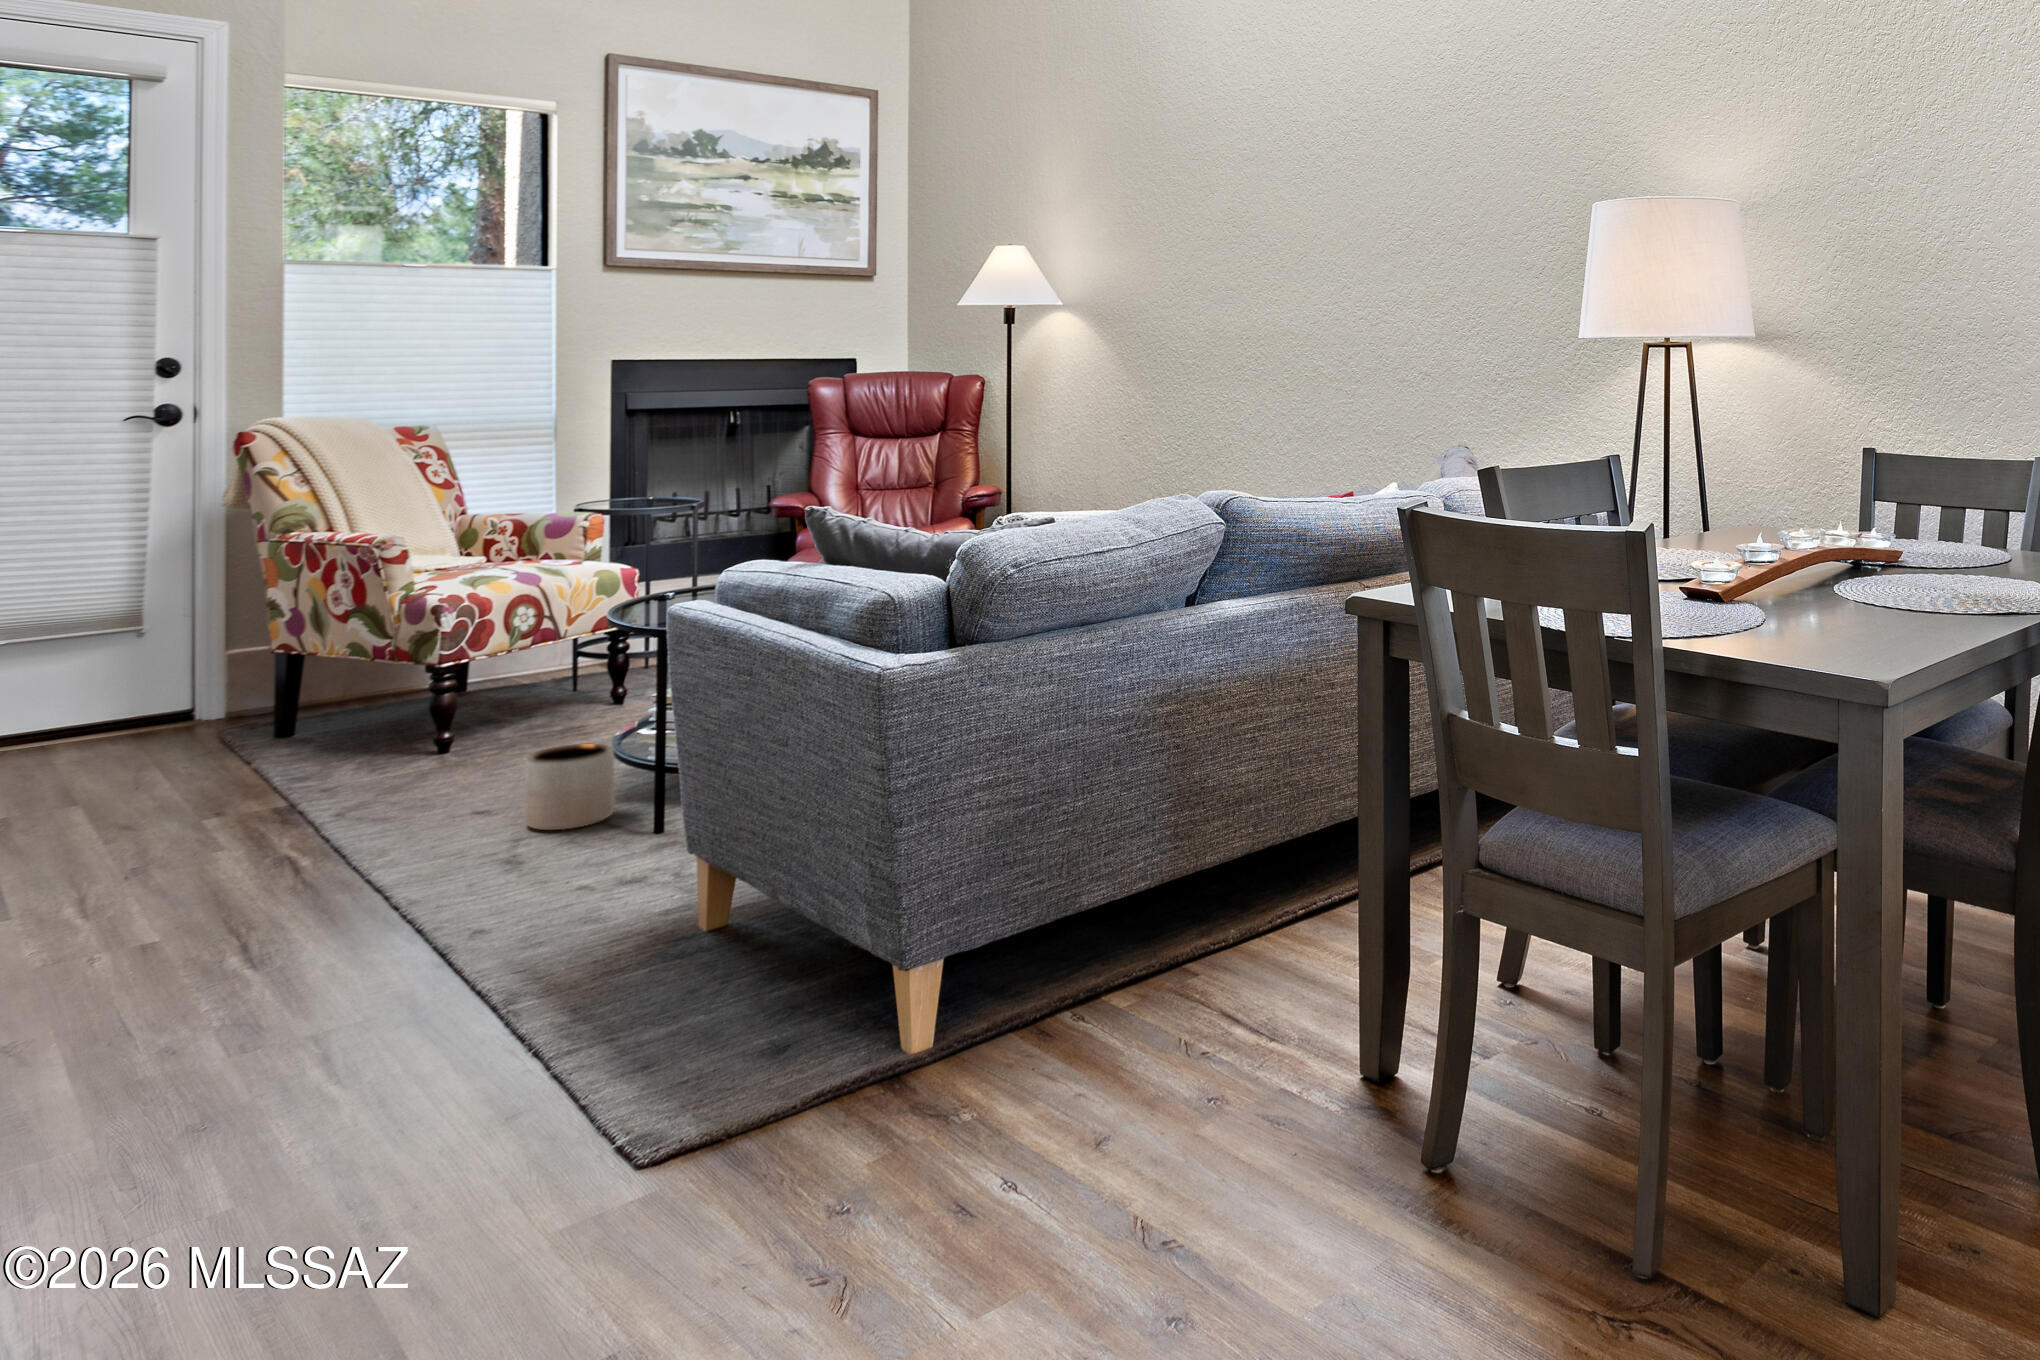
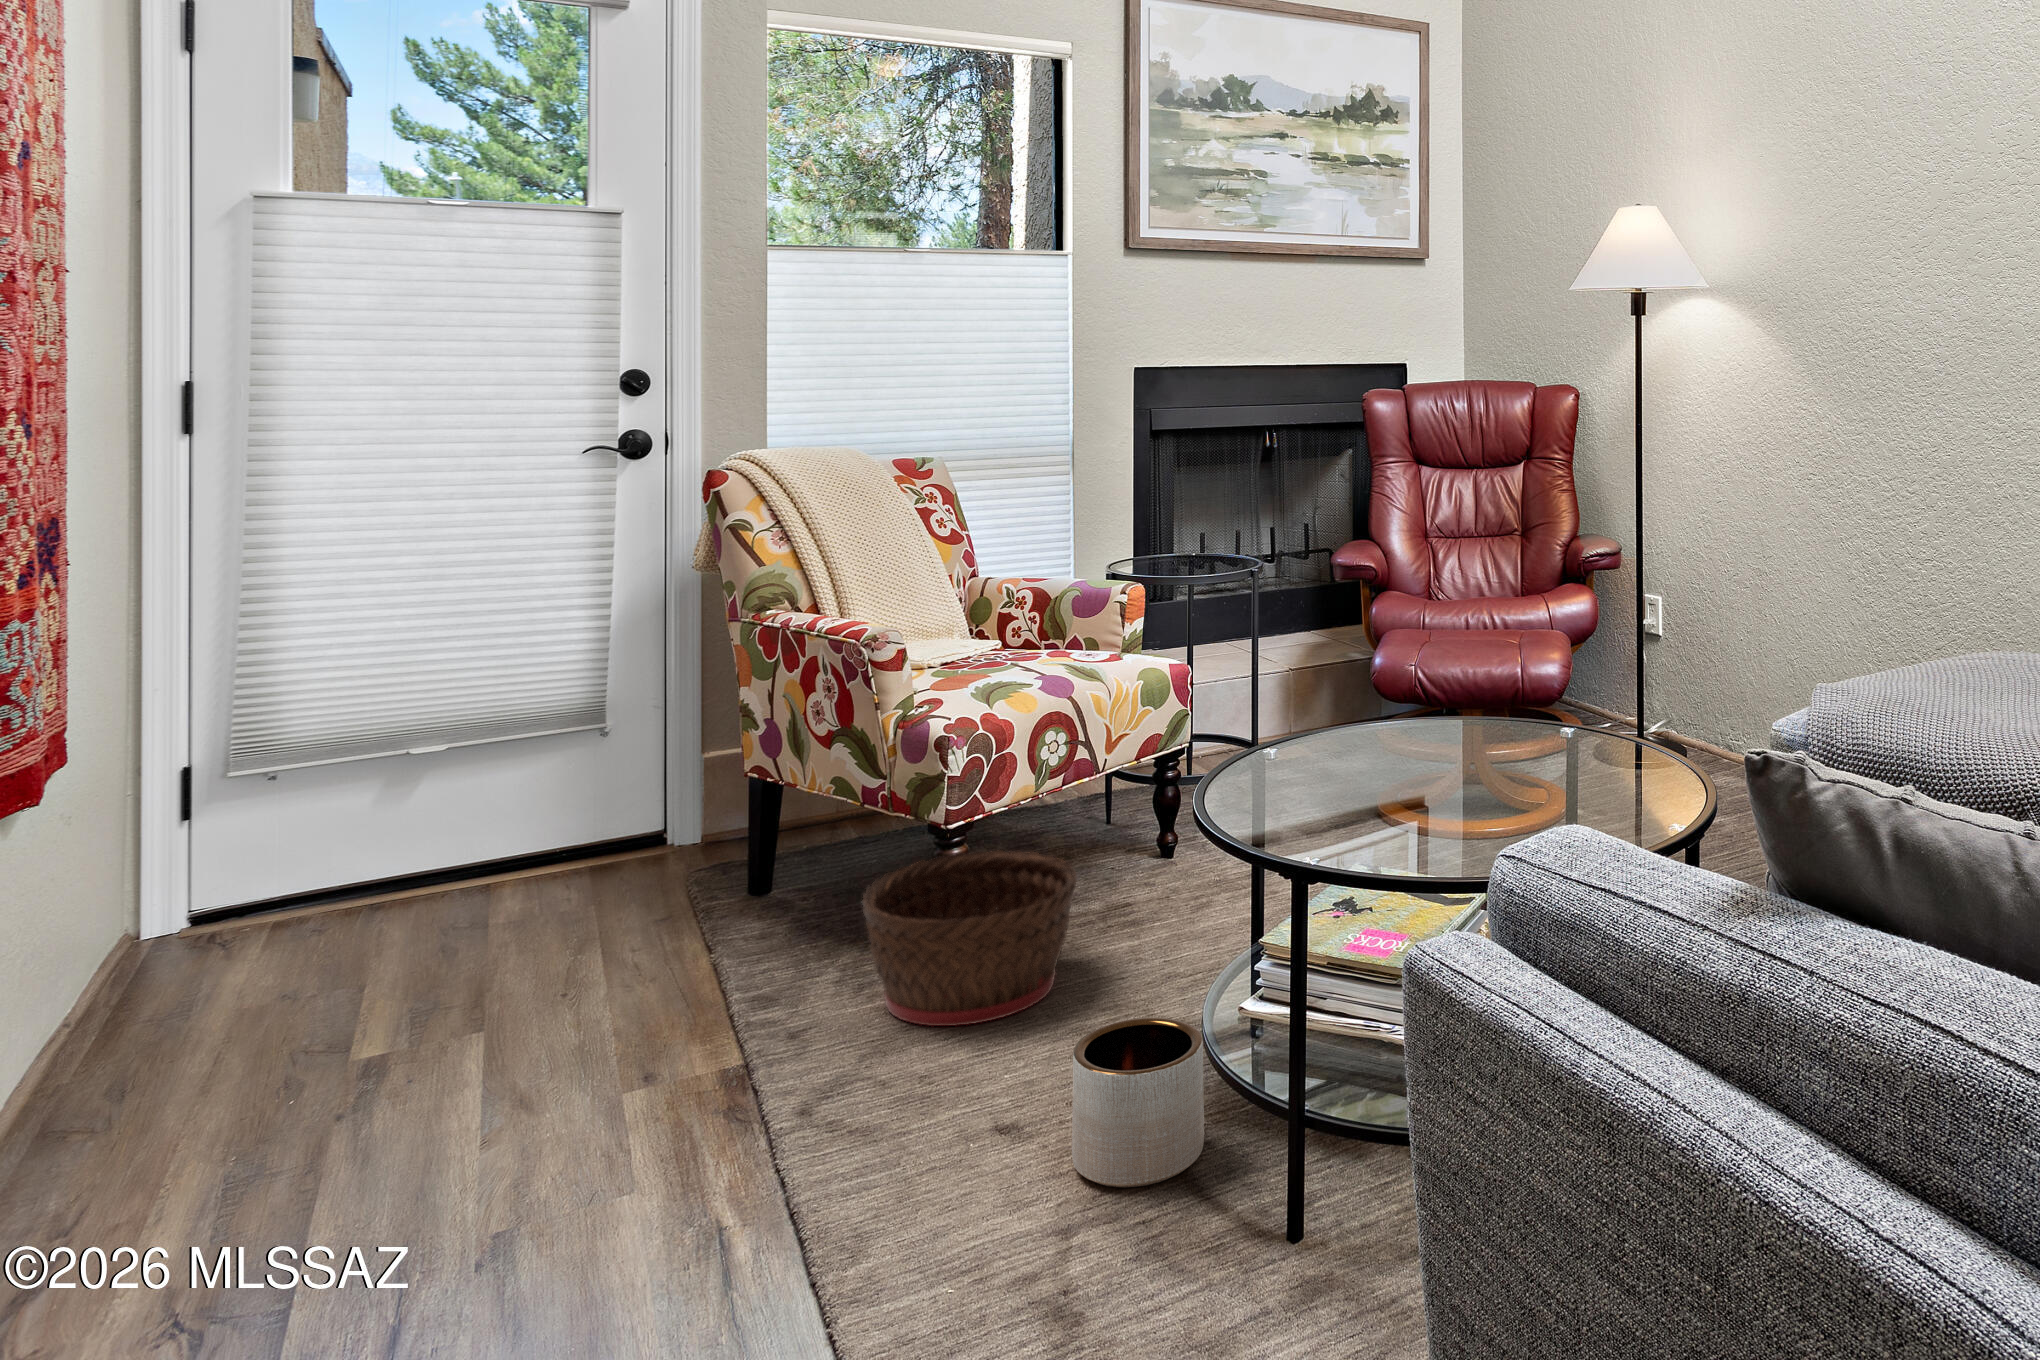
basket: none [374,682,539,784] -> present [862,851,1076,1026]

